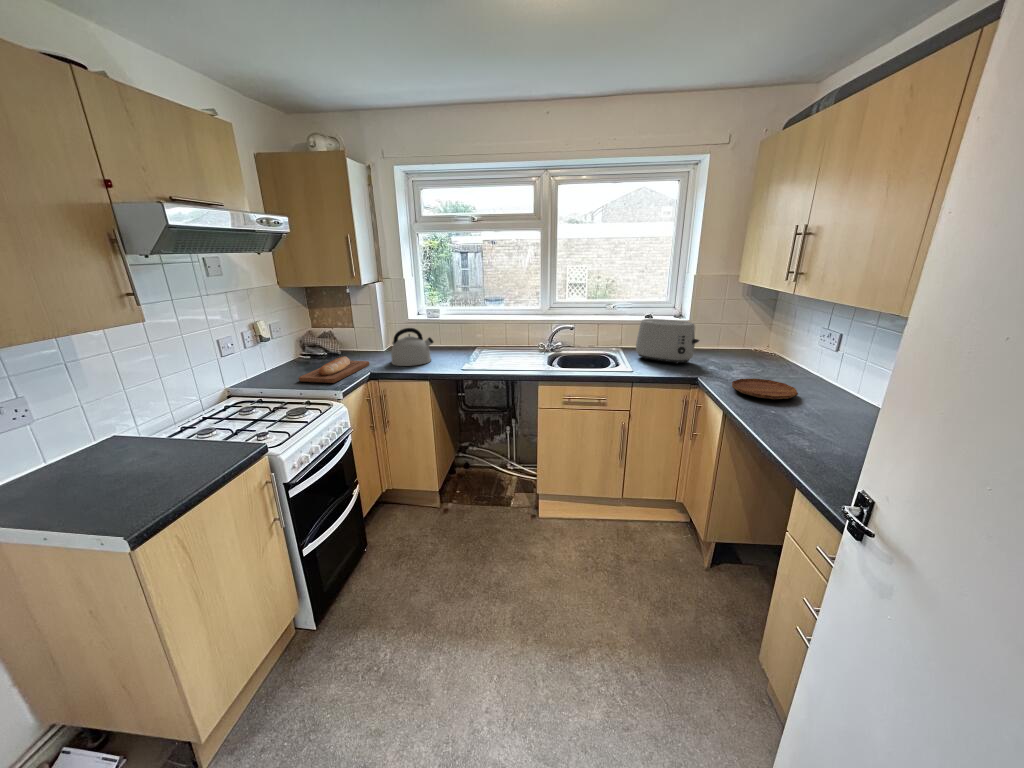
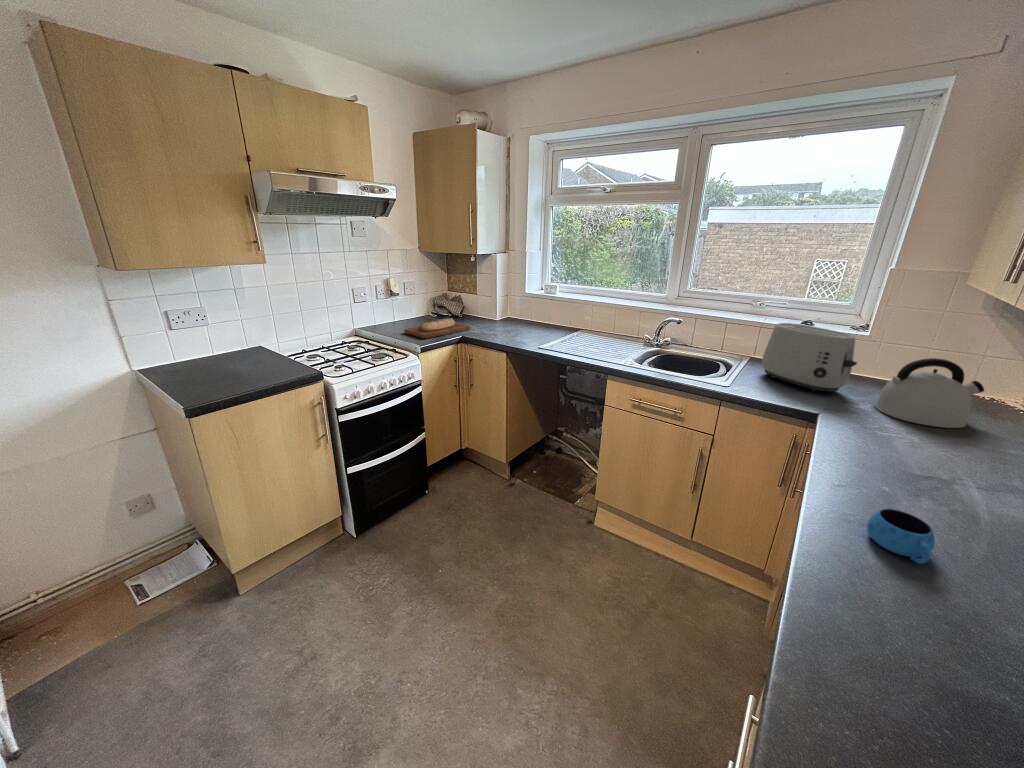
kettle: present [391,328,433,366] -> present [875,358,984,428]
tray: present [732,378,798,399] -> none [856,430,985,479]
mug: none [791,420,832,445] -> present [867,509,935,564]

